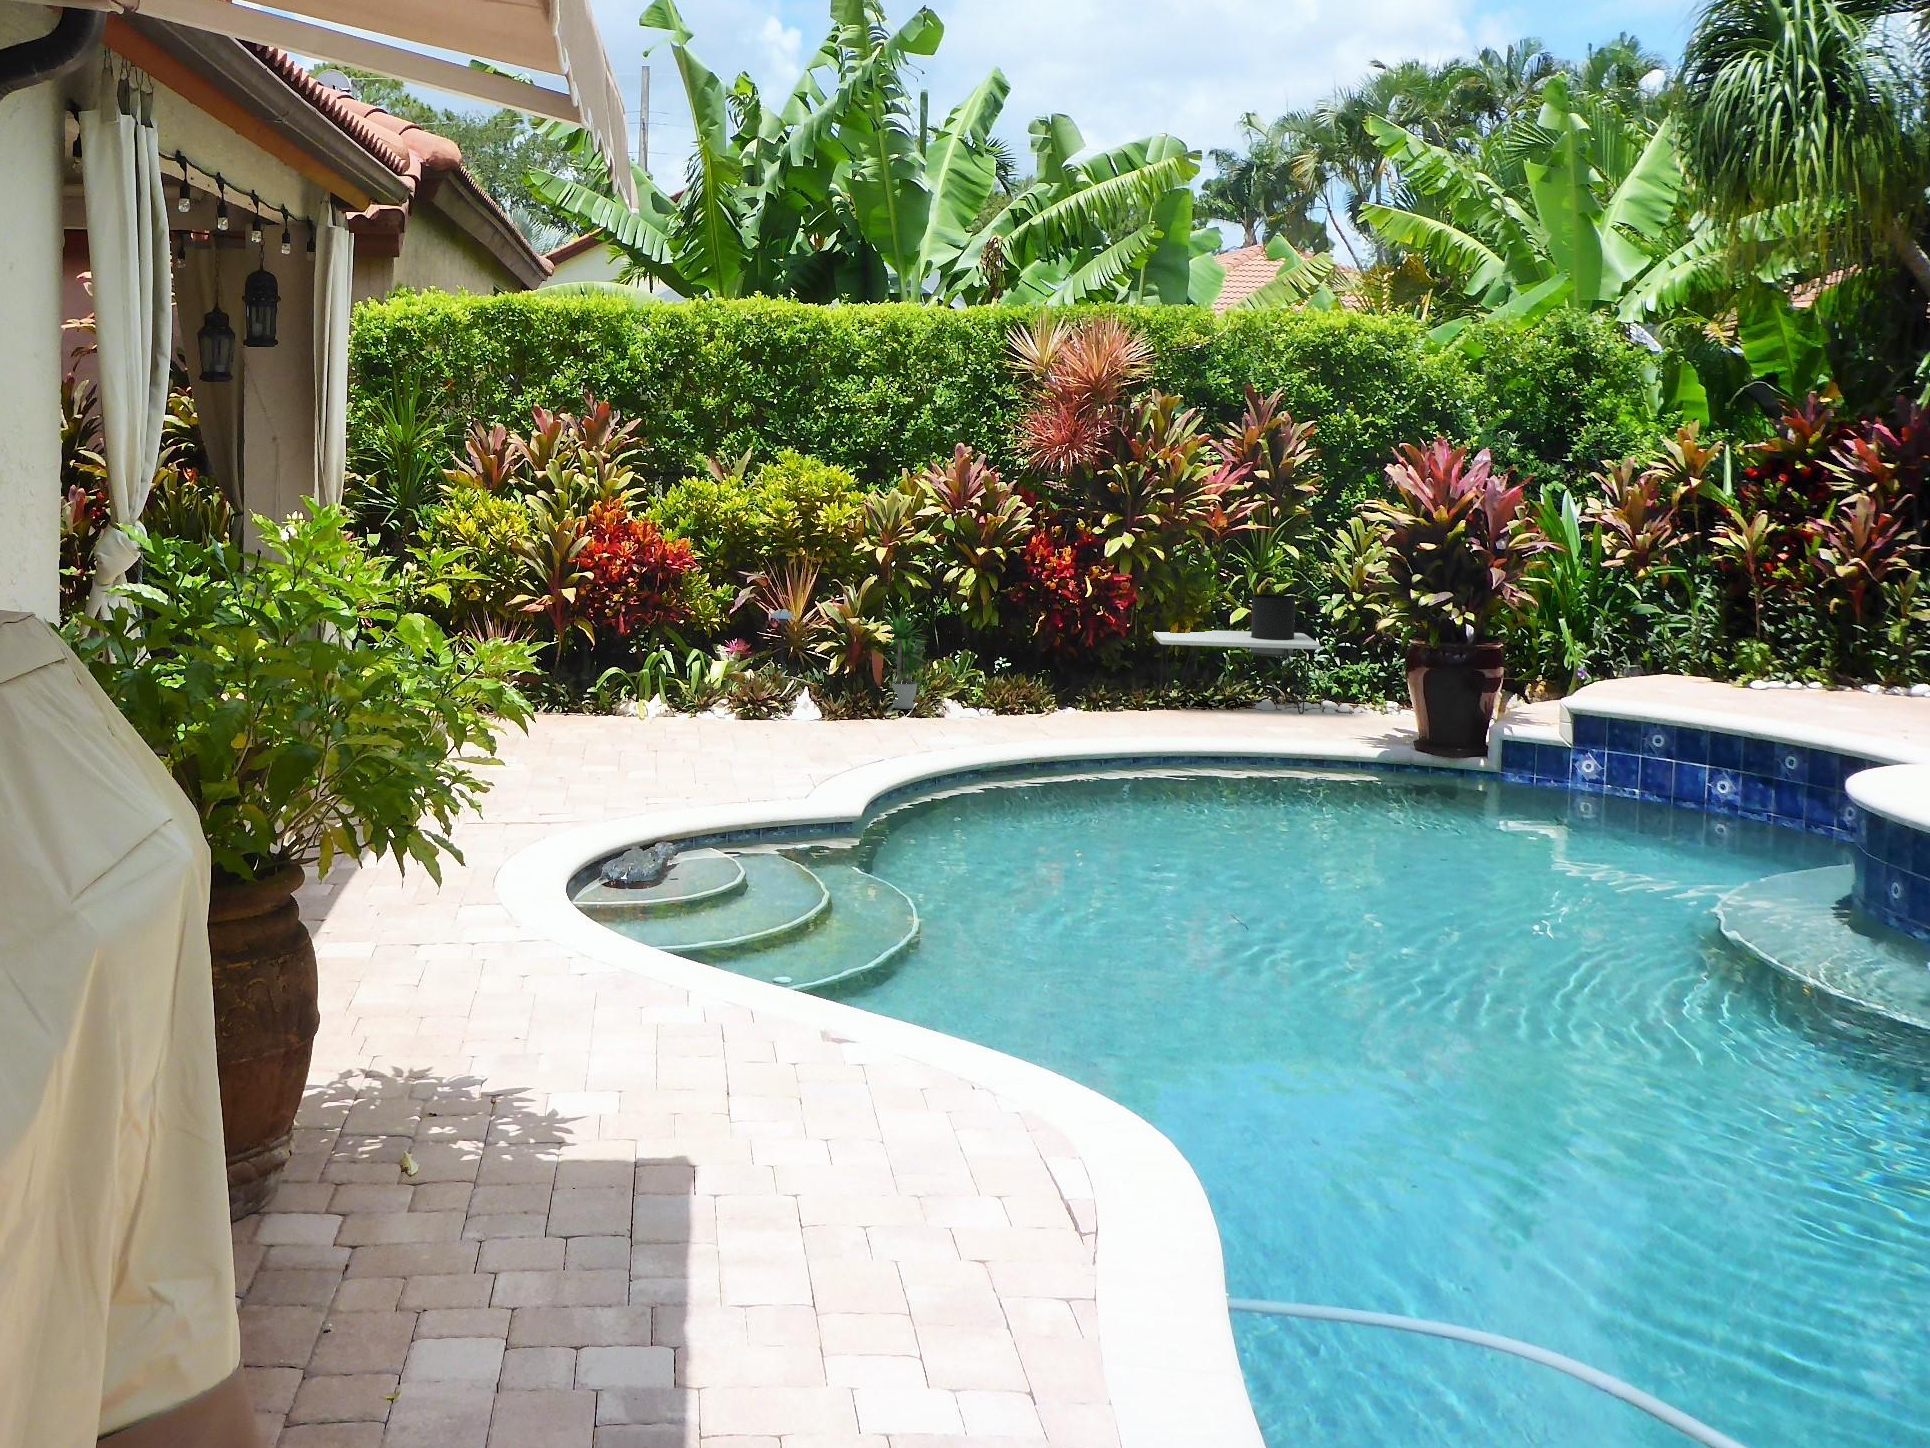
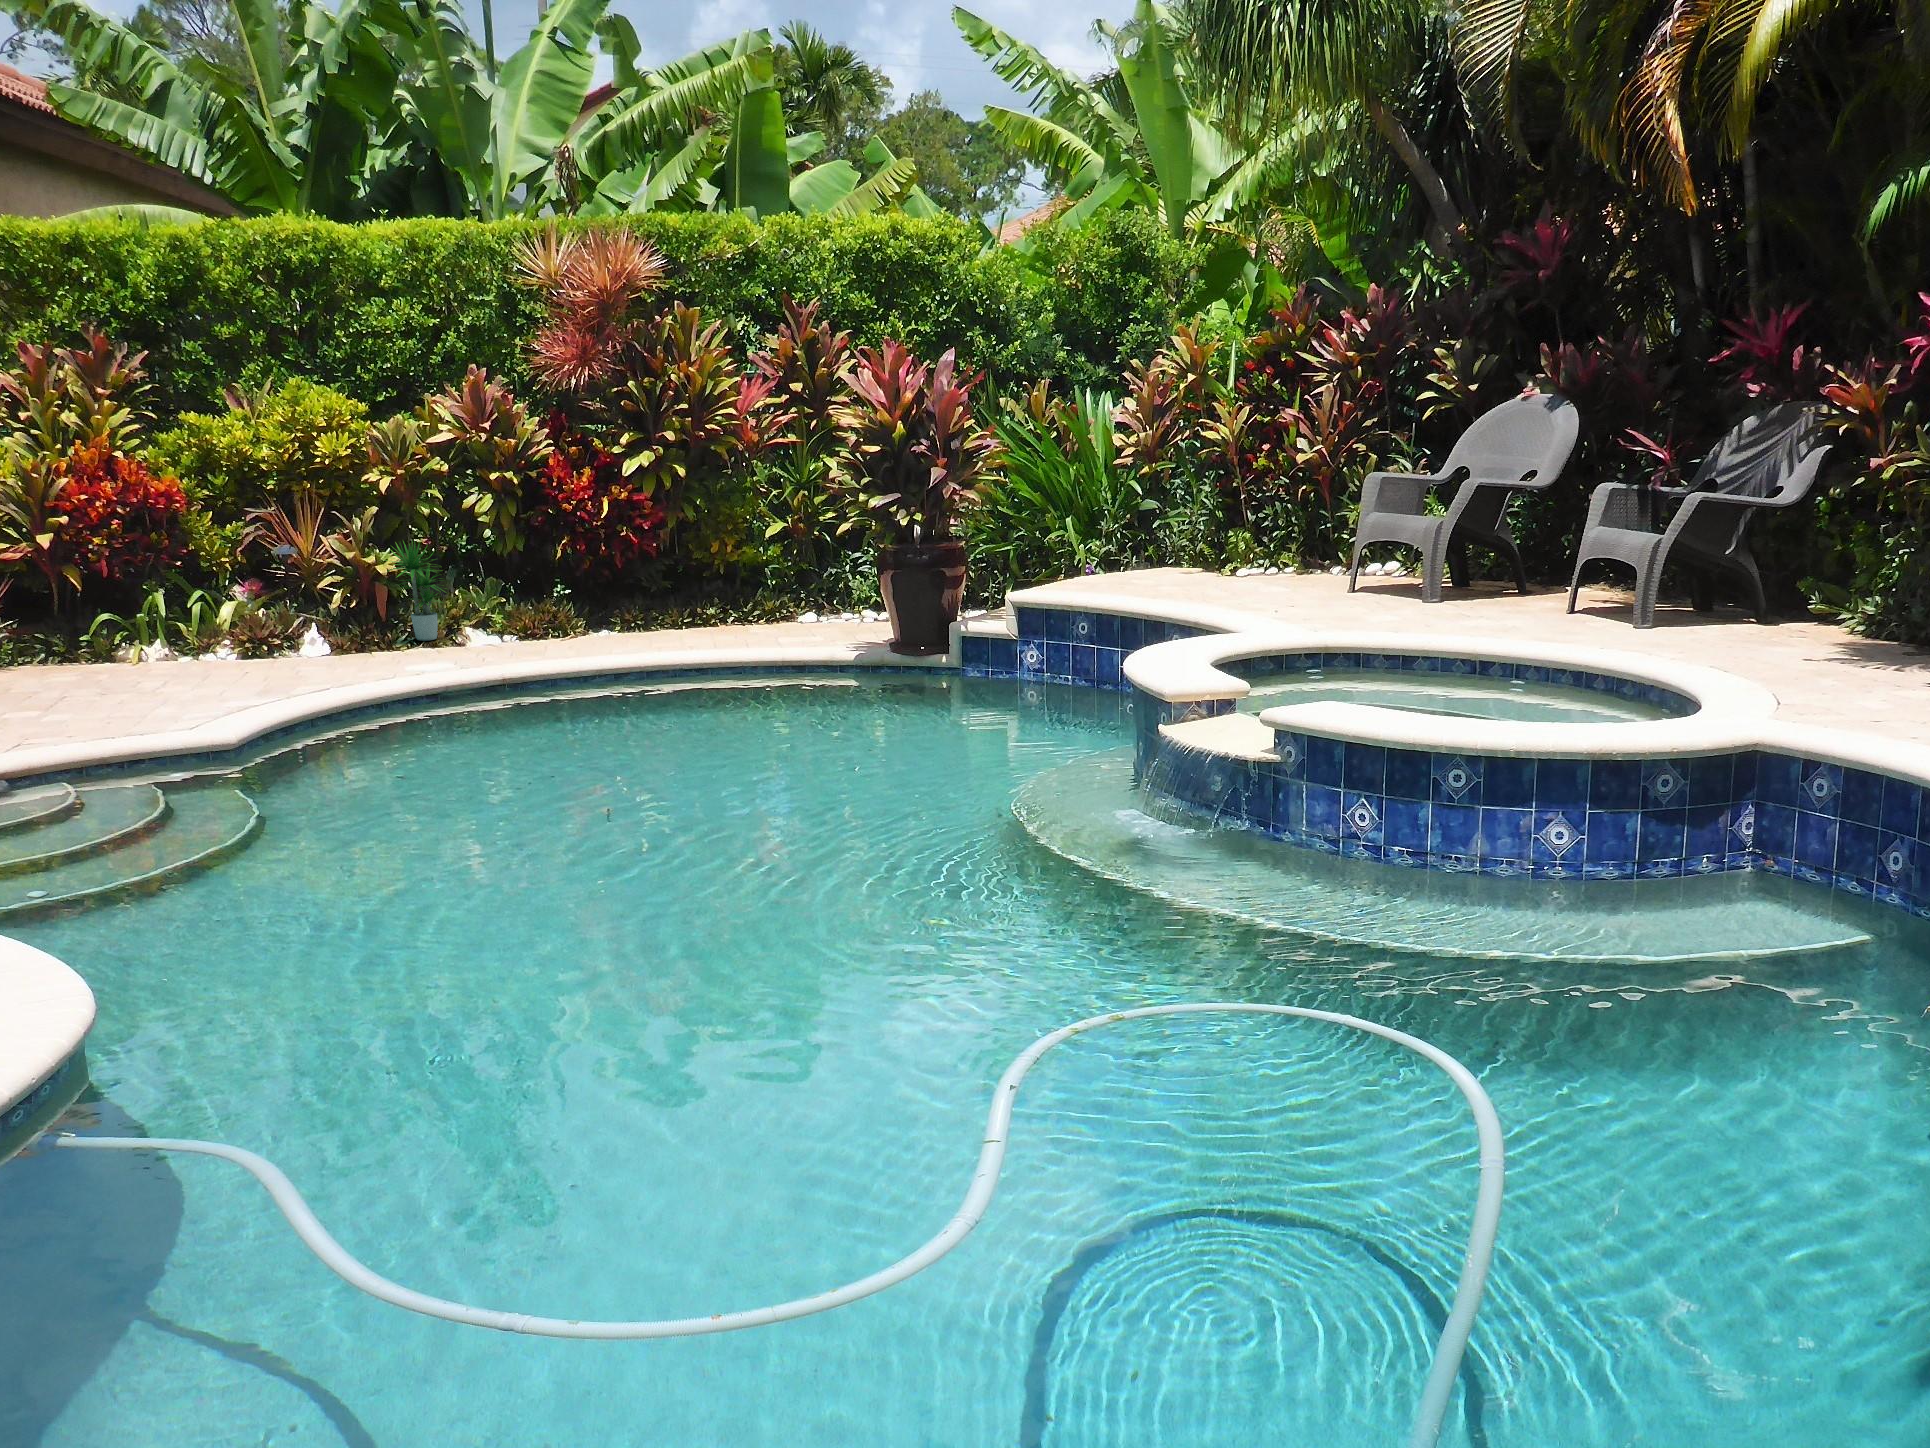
side table: present [1153,594,1320,714] -> none [684,507,839,626]

